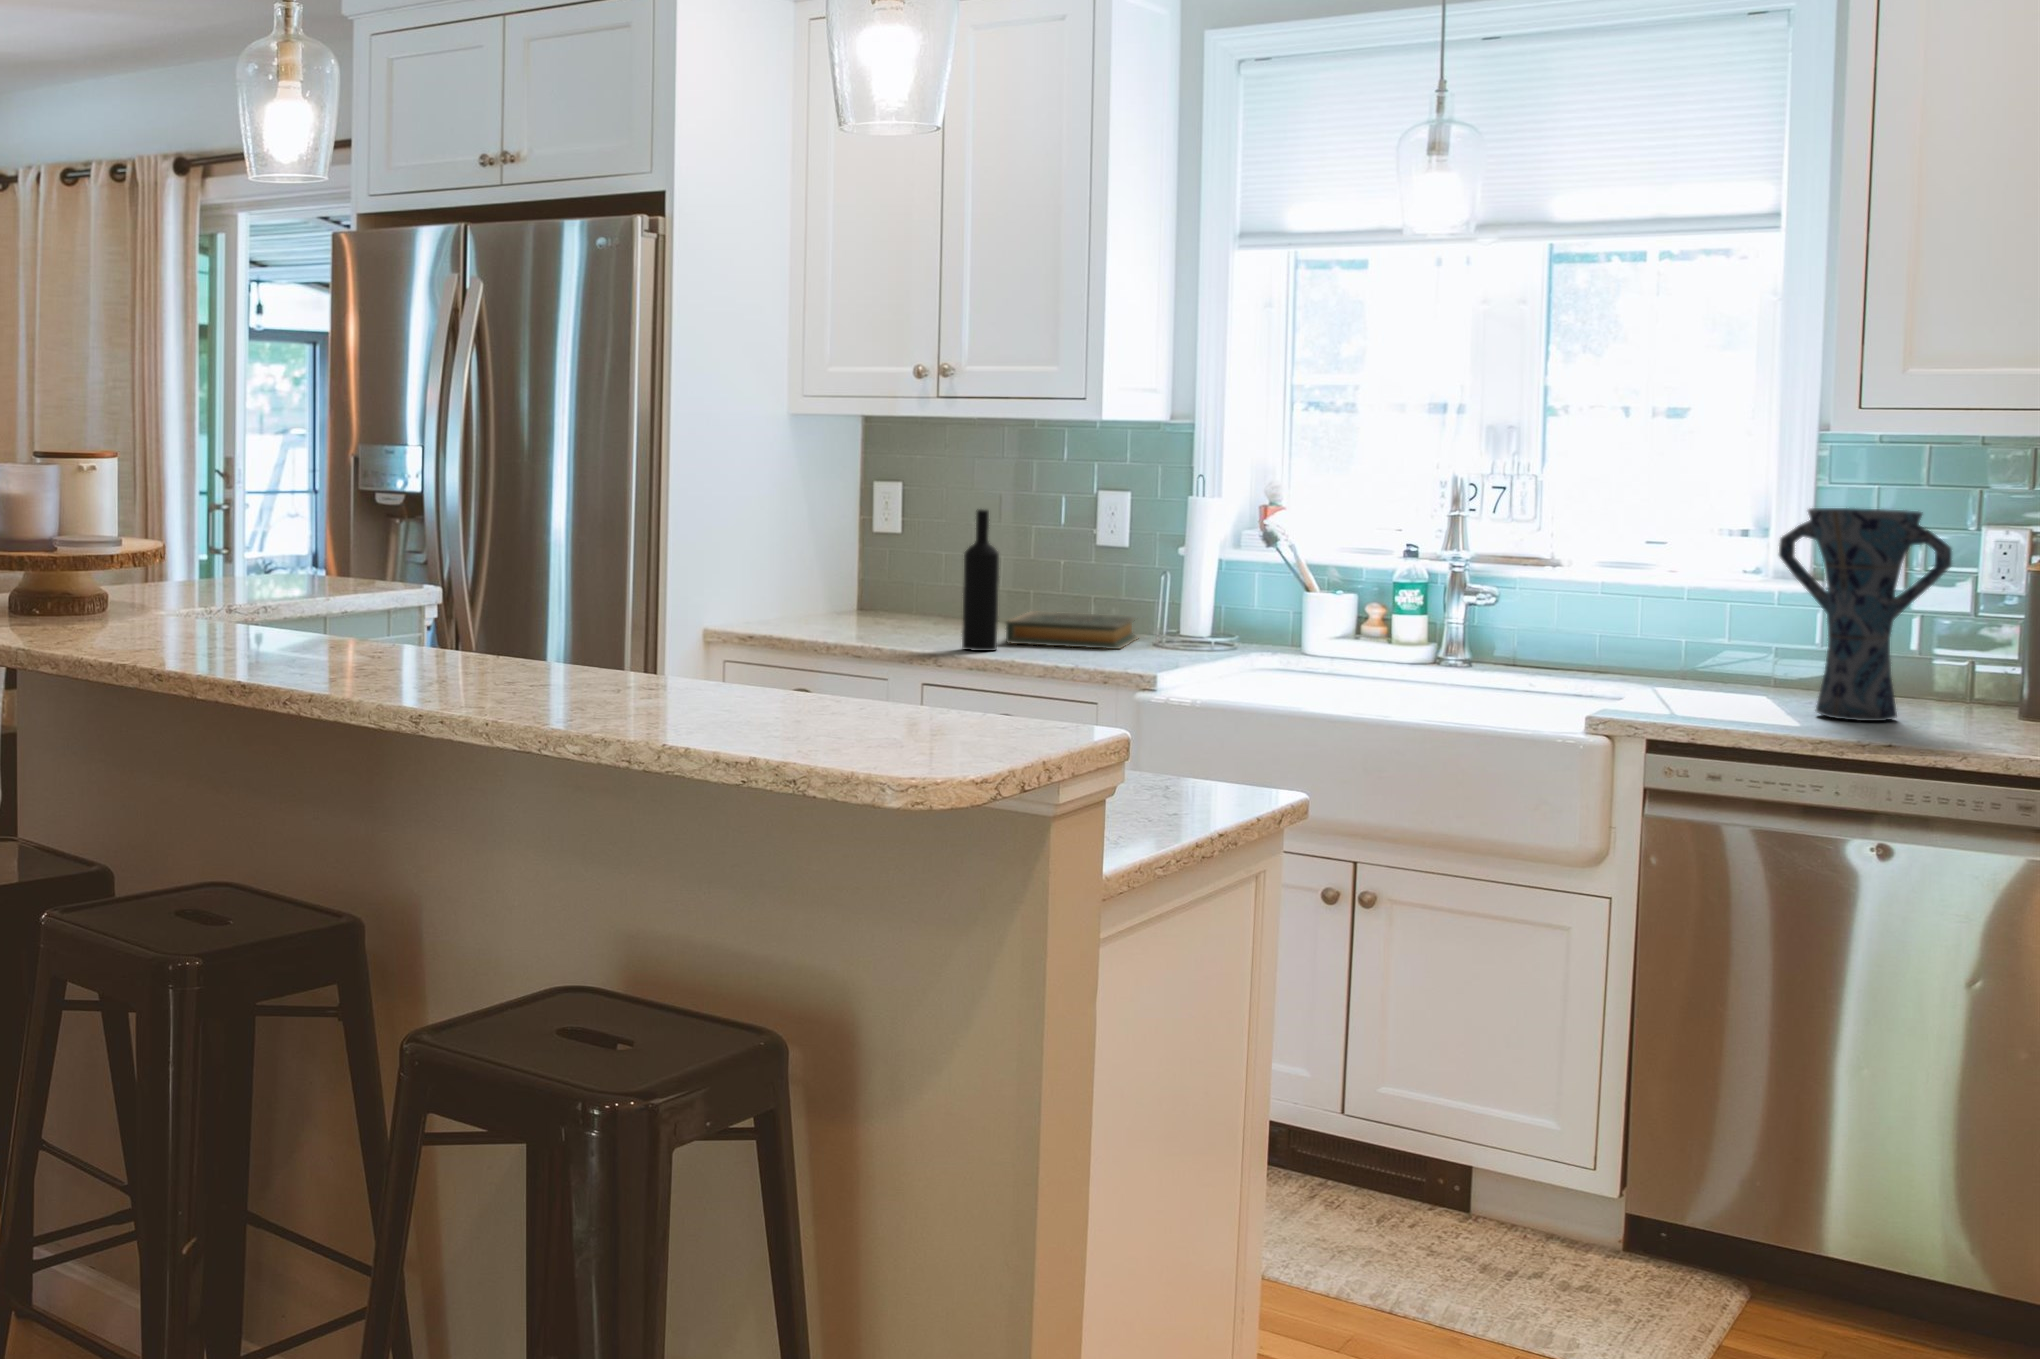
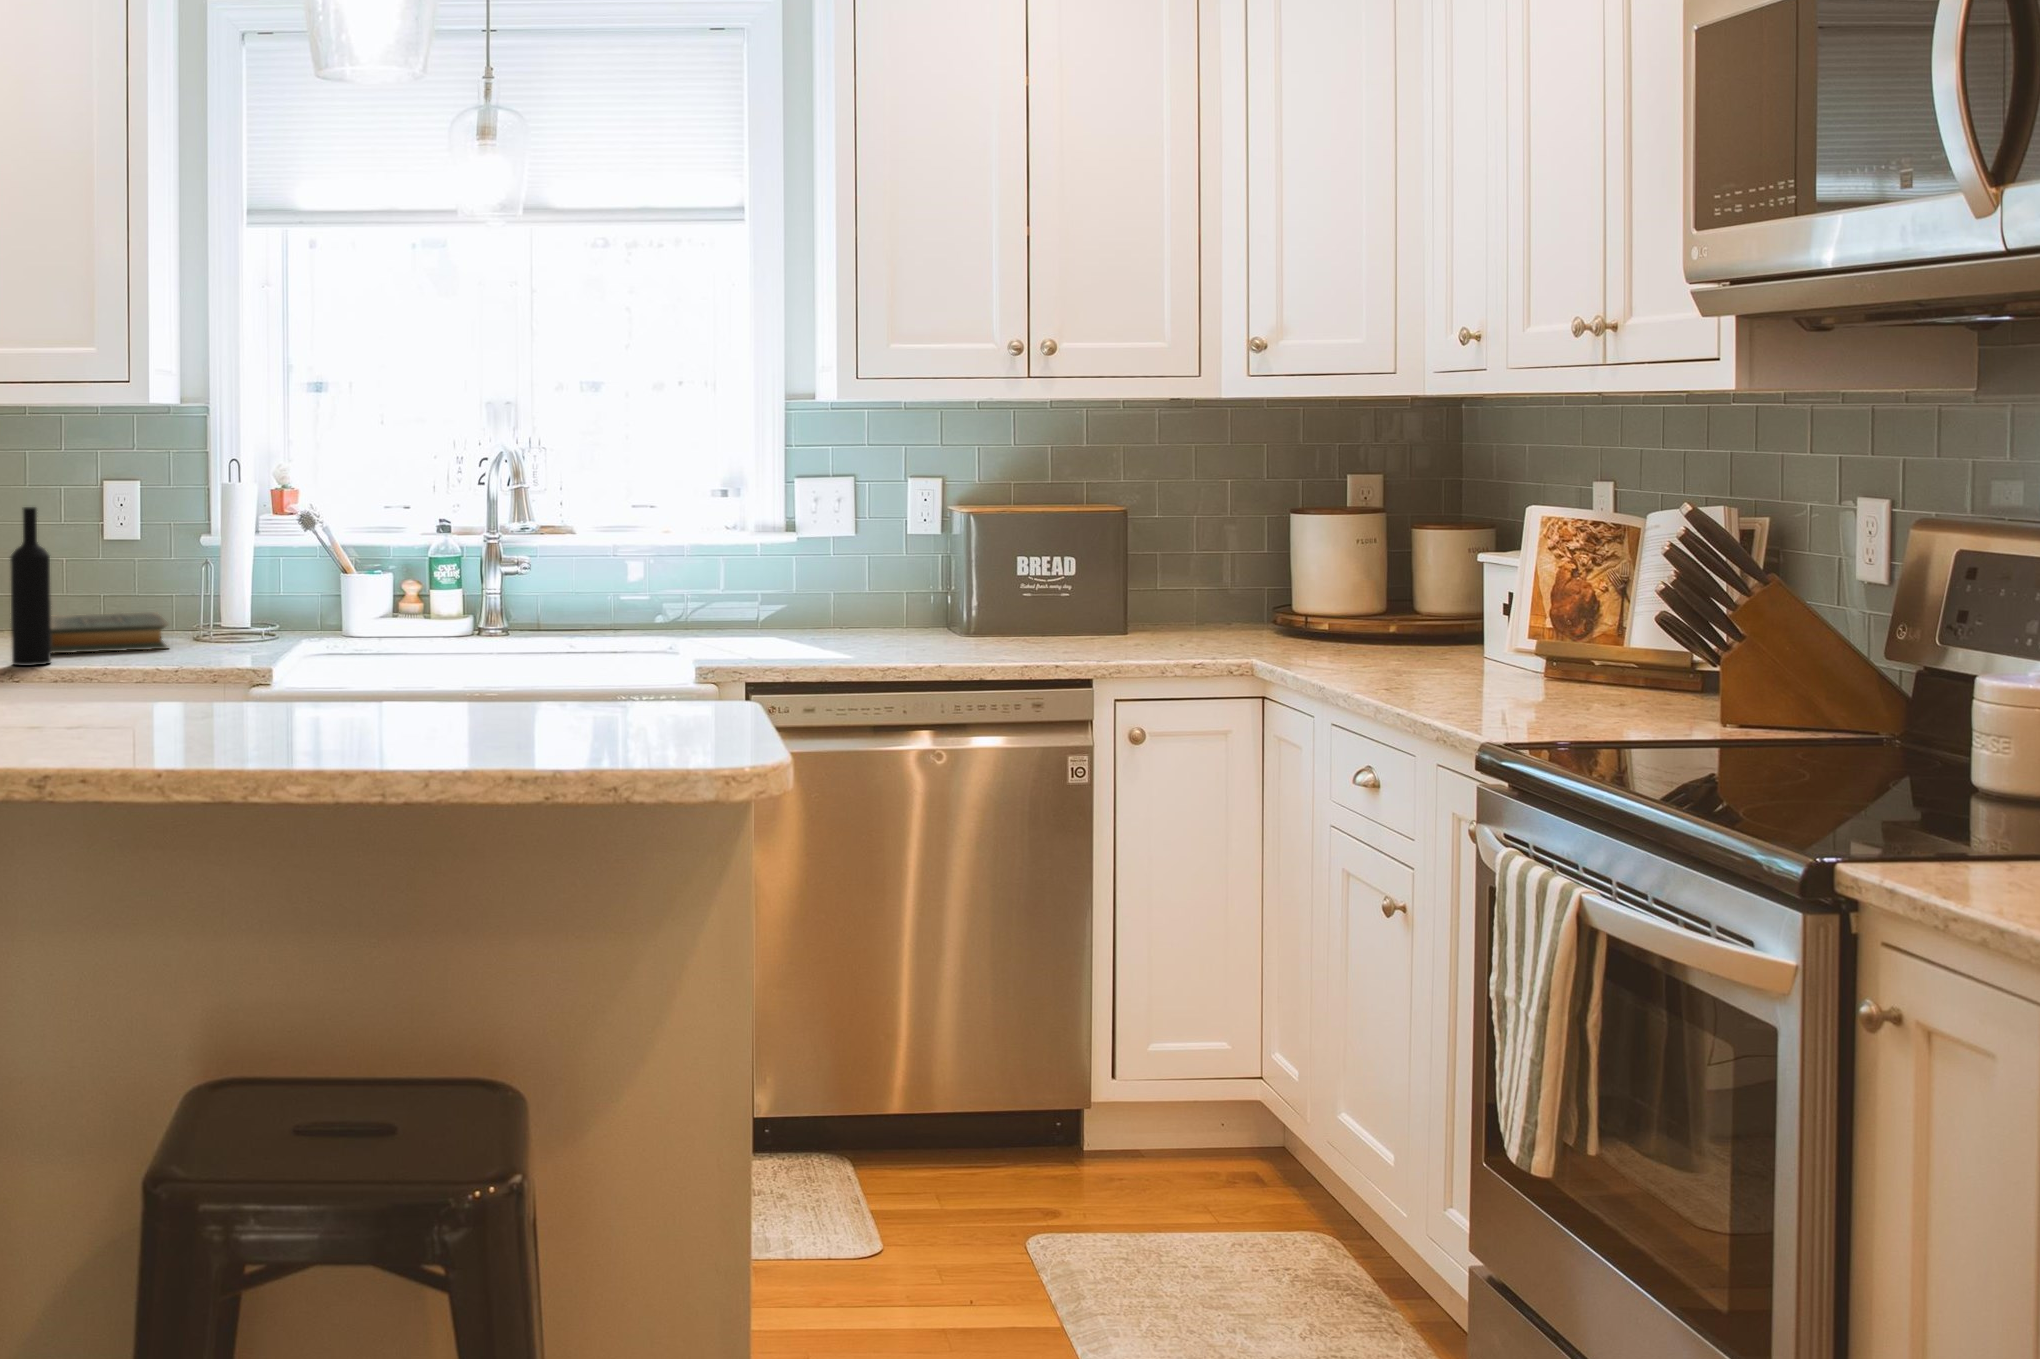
vase: present [1779,508,1952,721] -> none [826,465,978,652]

